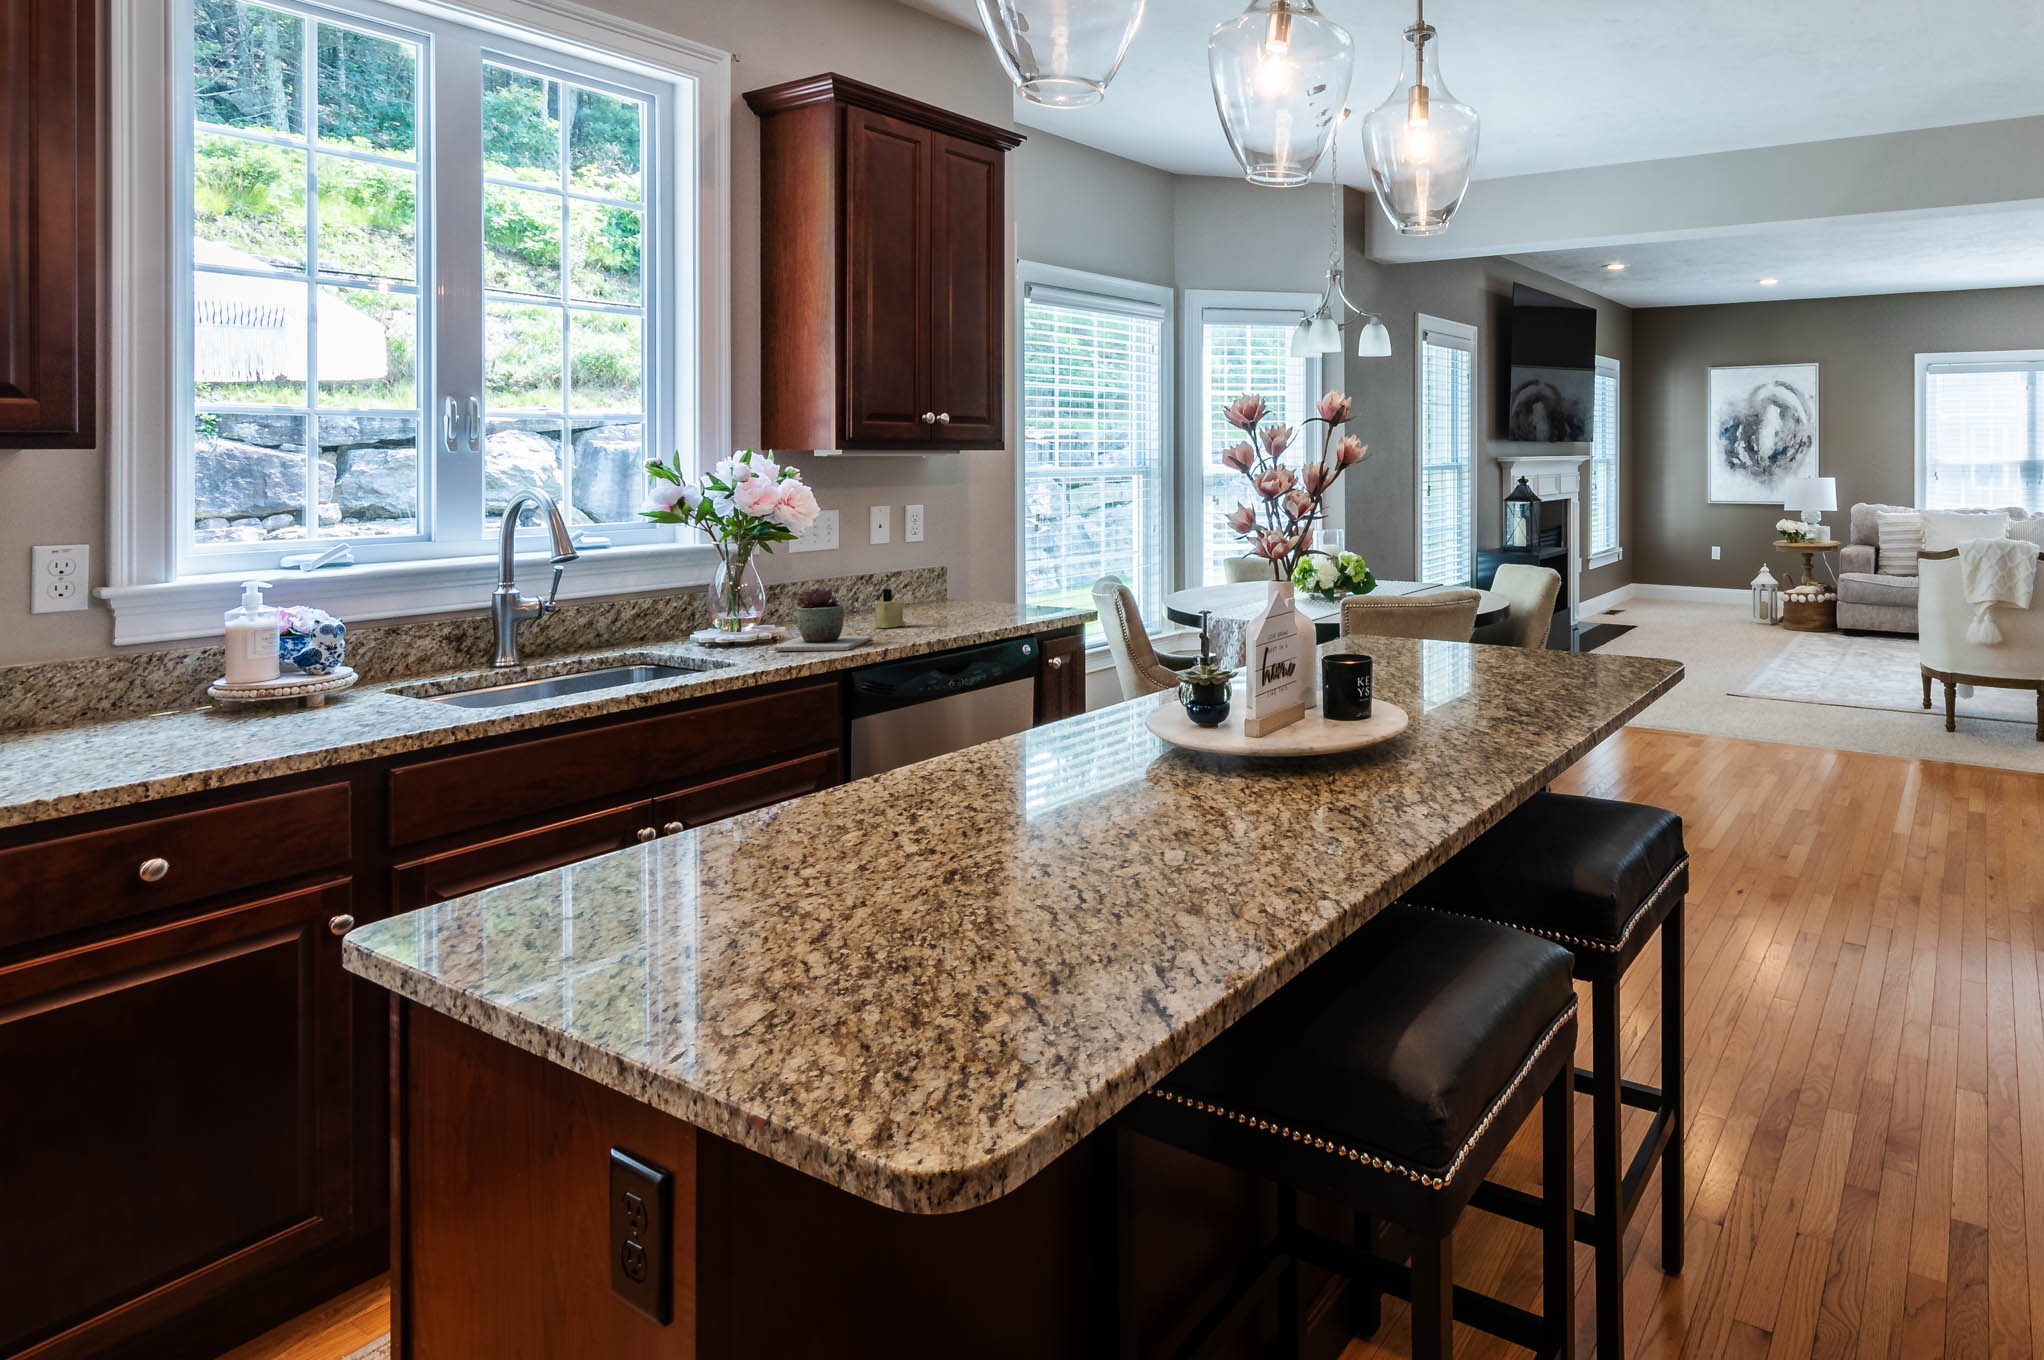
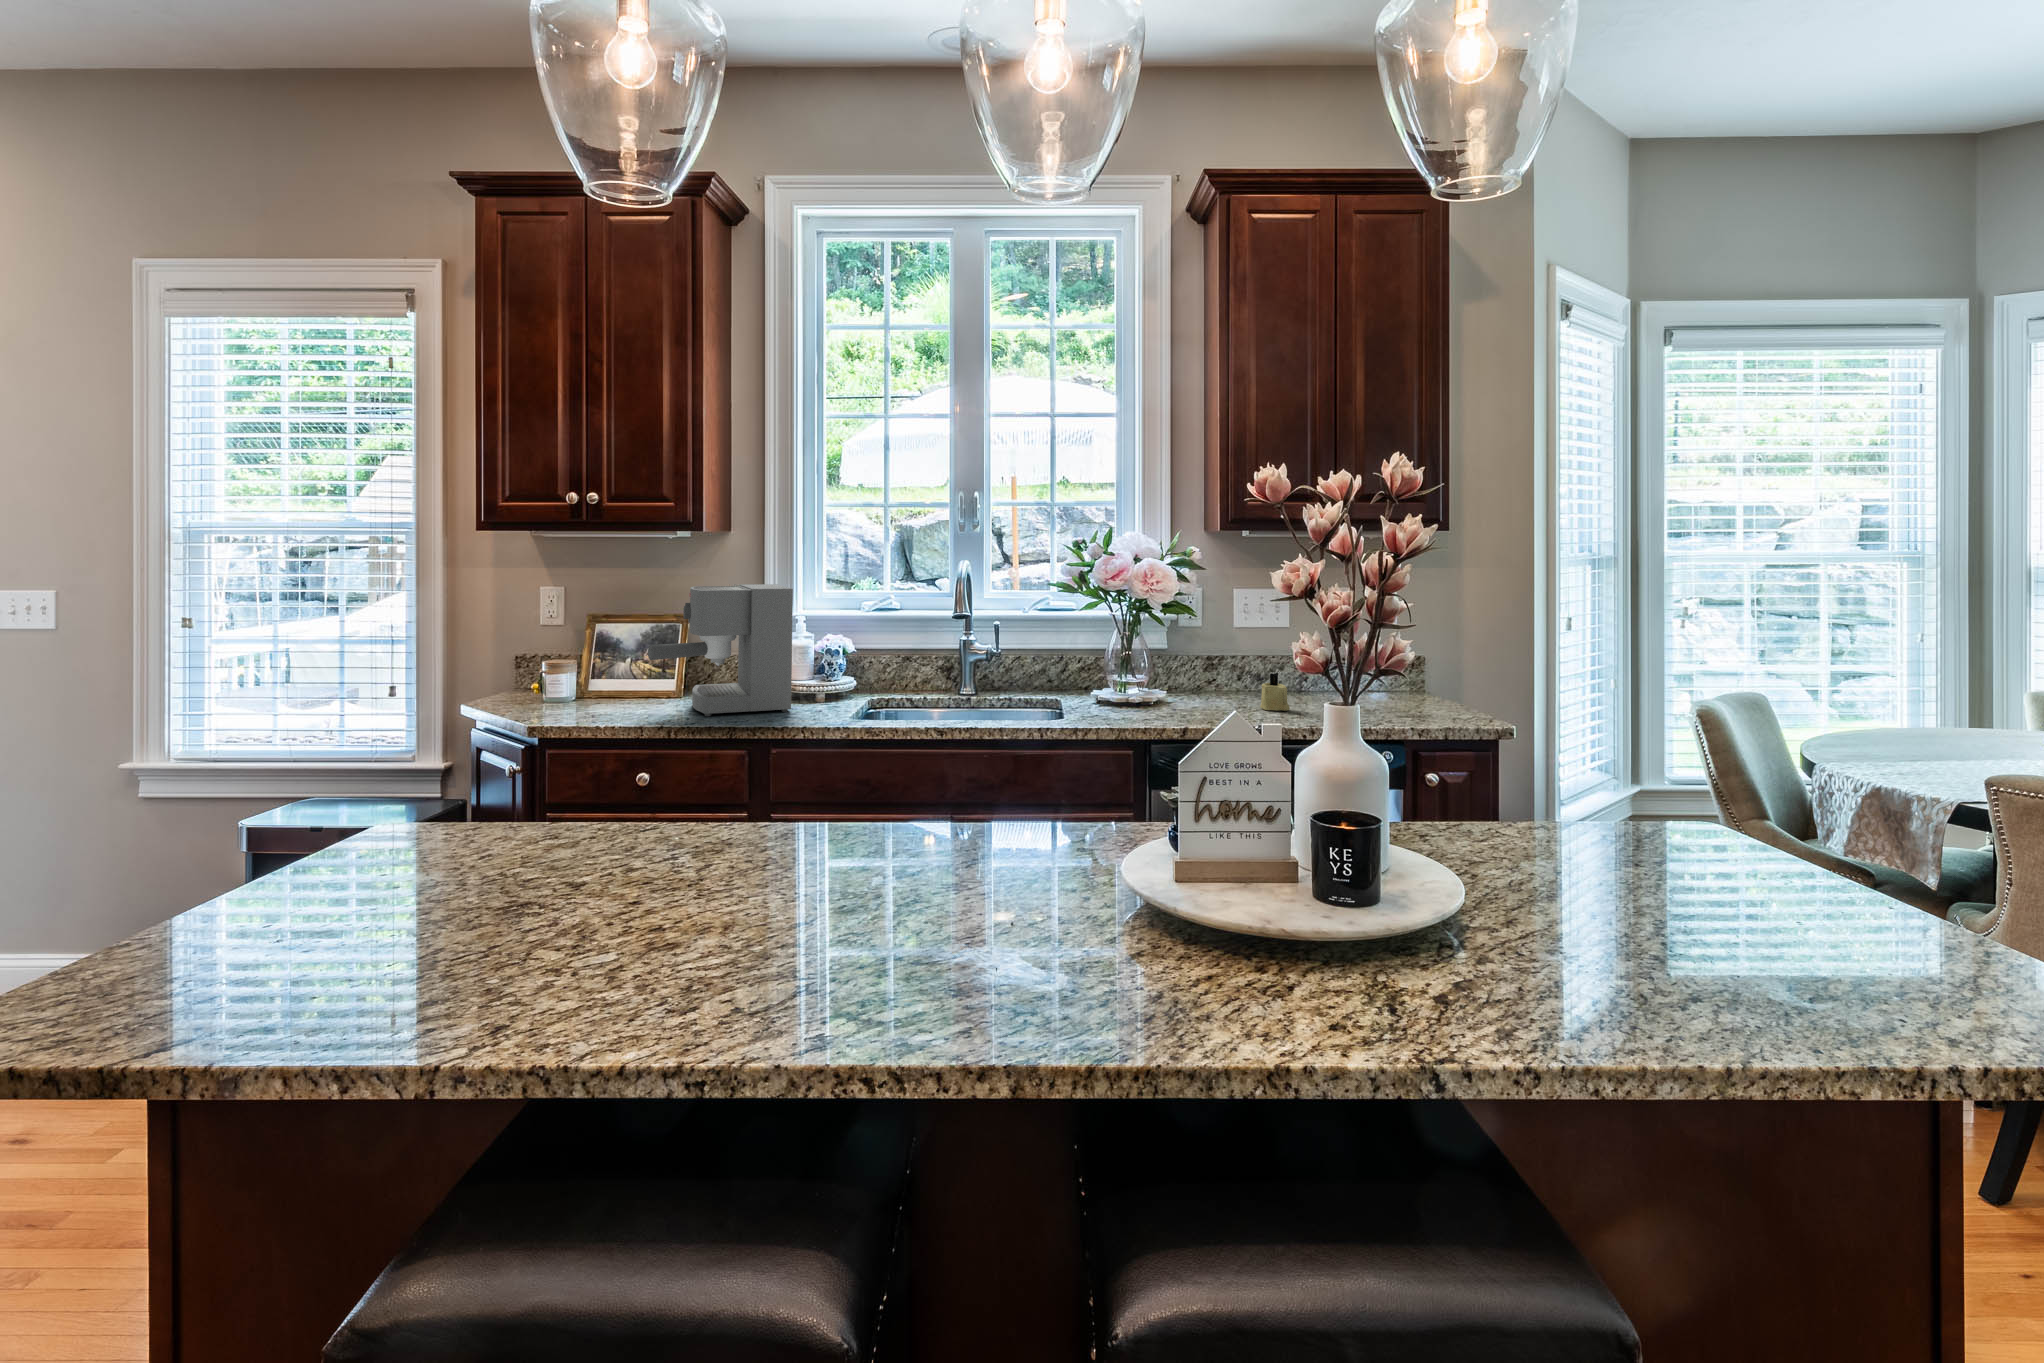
coffee maker: none [52,522,333,752] -> present [648,584,793,716]
succulent plant: present [773,588,872,651] -> none [1117,665,1215,724]

